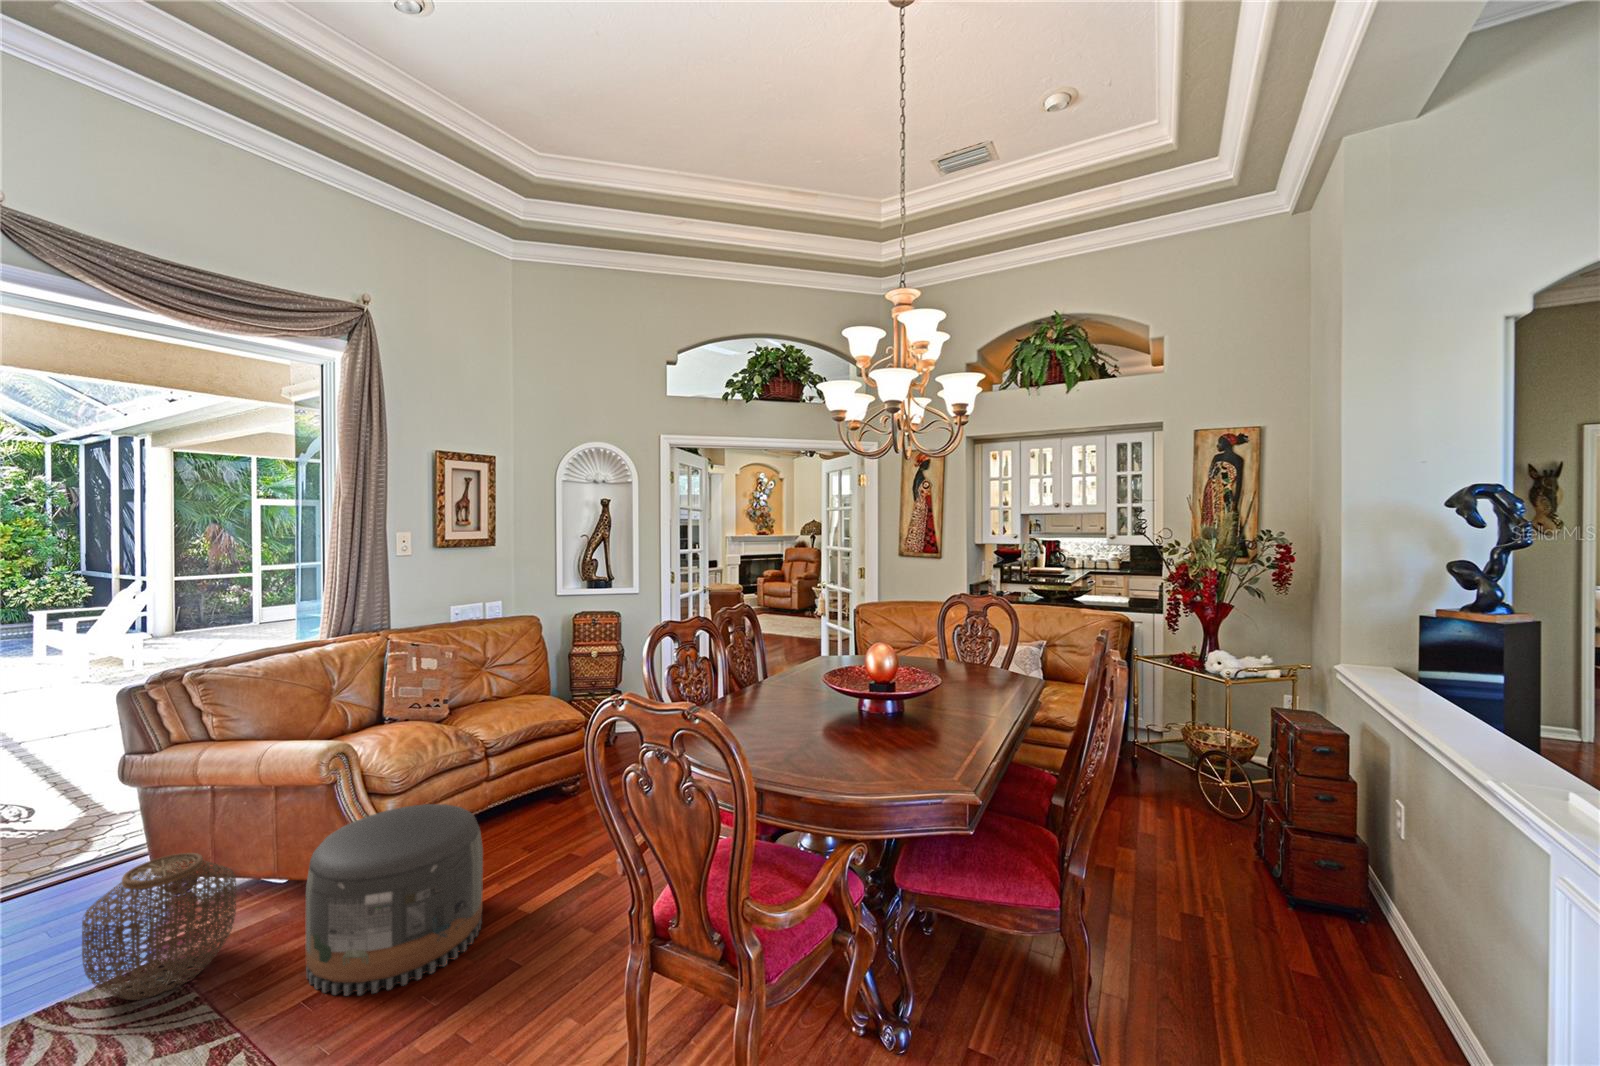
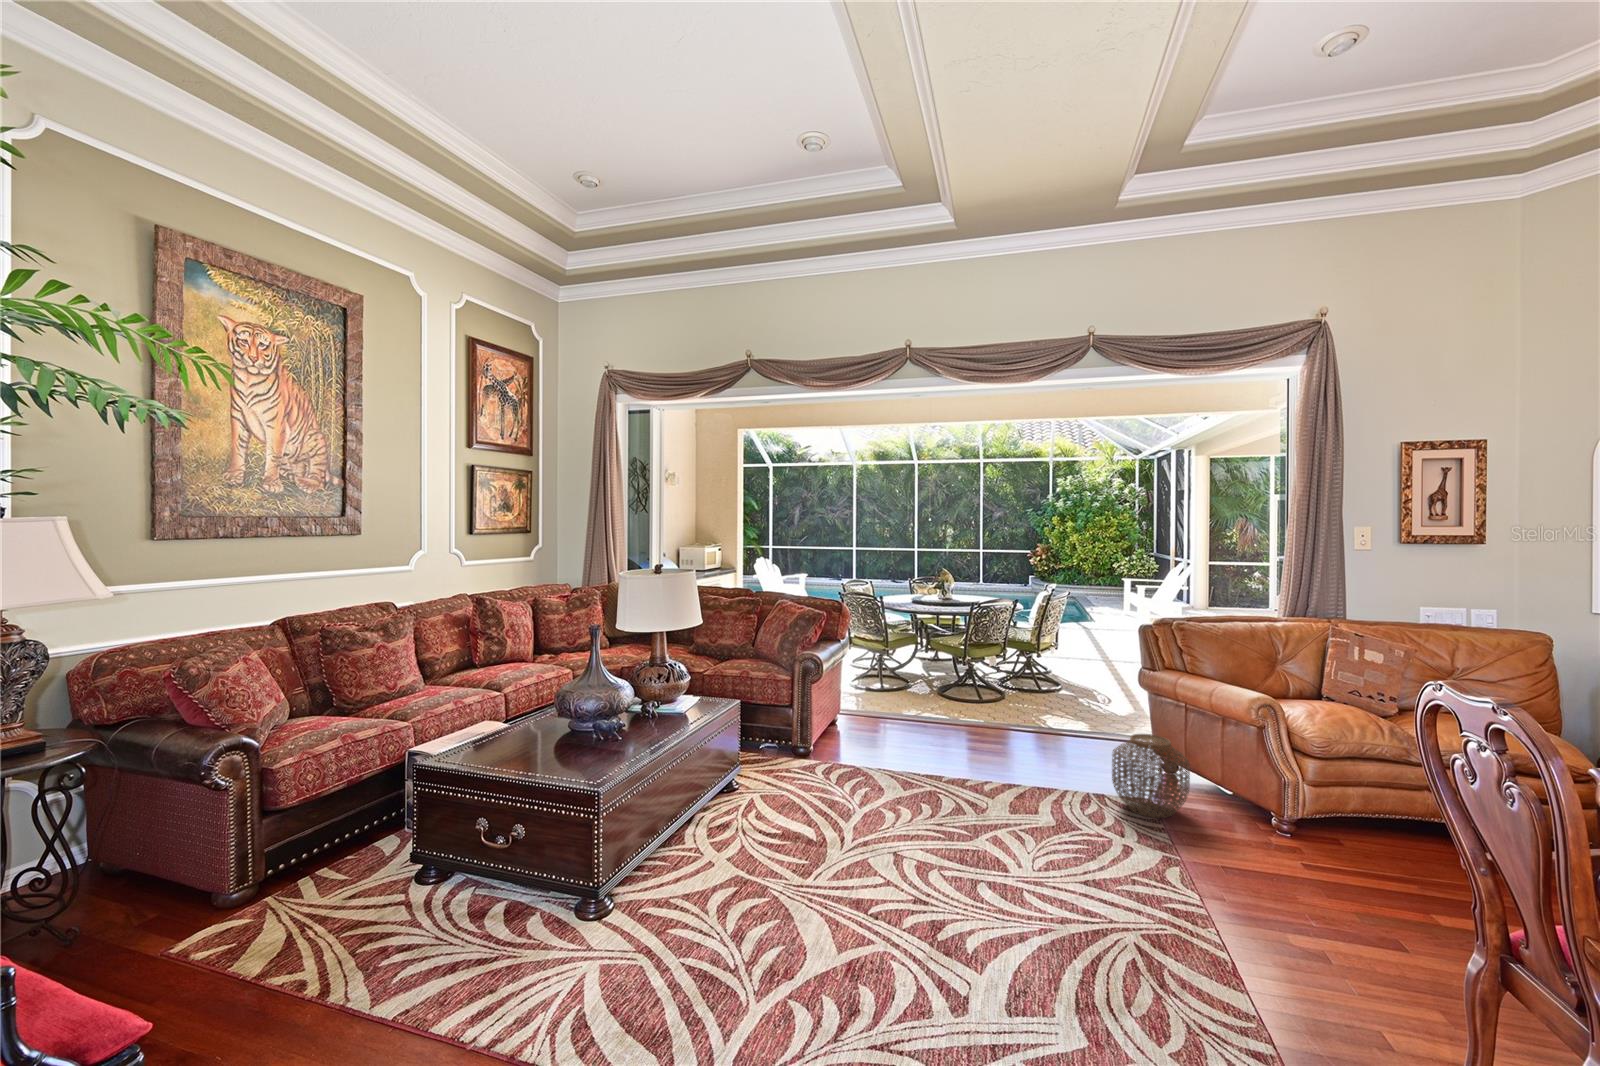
pouf: present [306,804,483,996] -> none [1225,759,1380,904]

